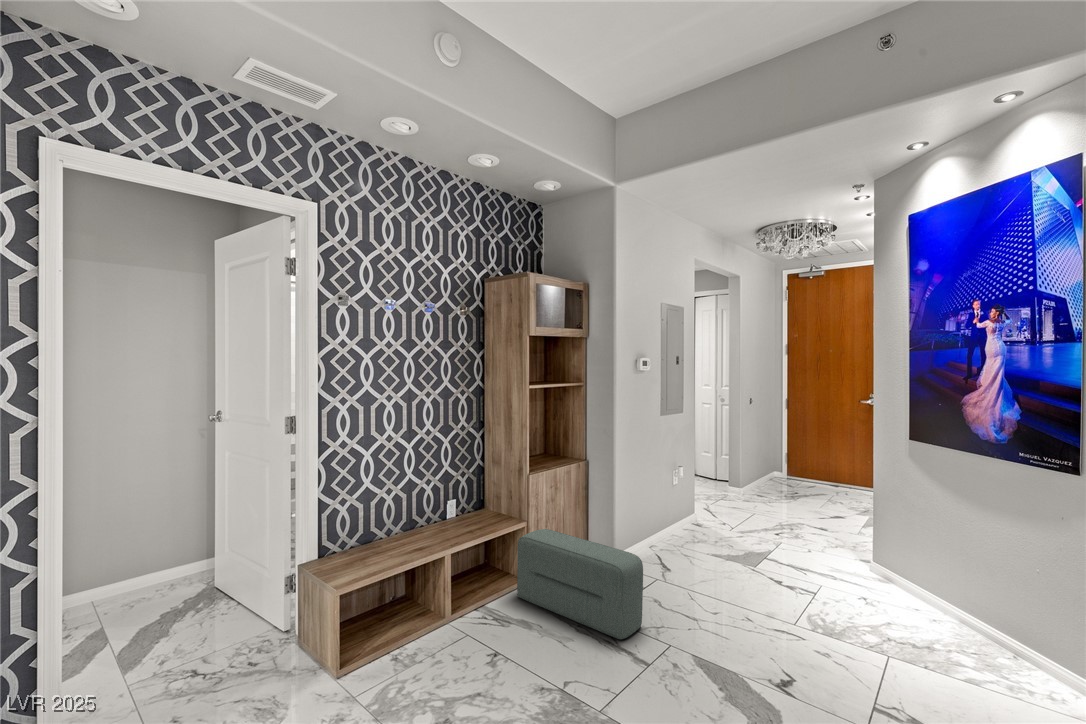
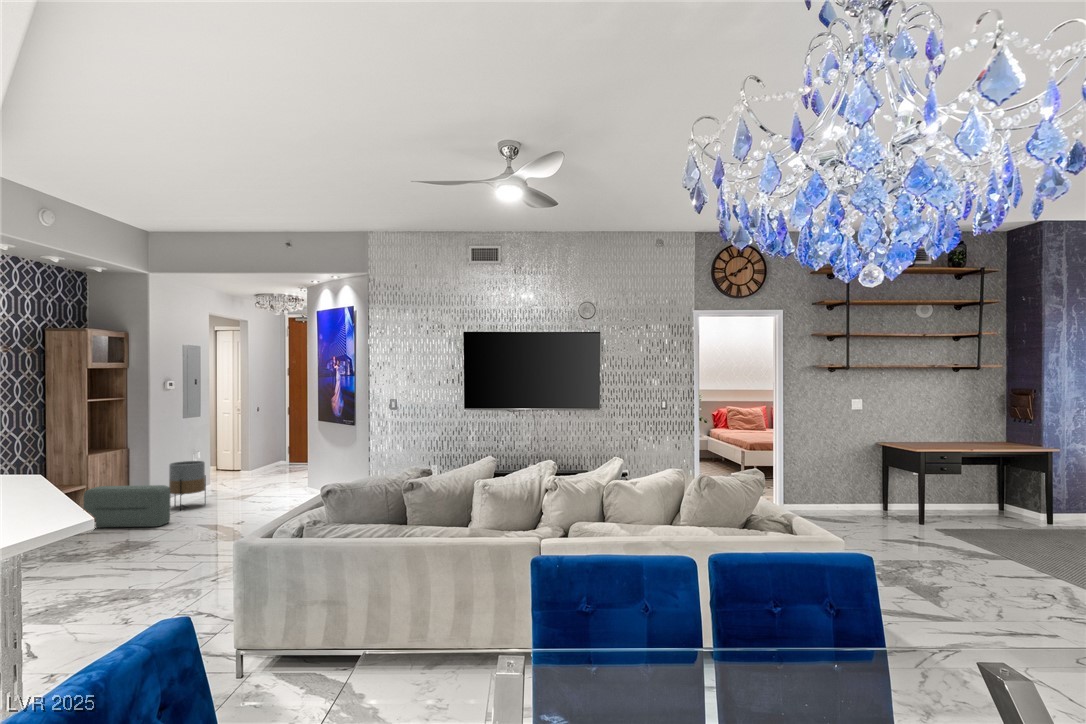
planter: none [642,491,697,581] -> present [169,461,206,510]

